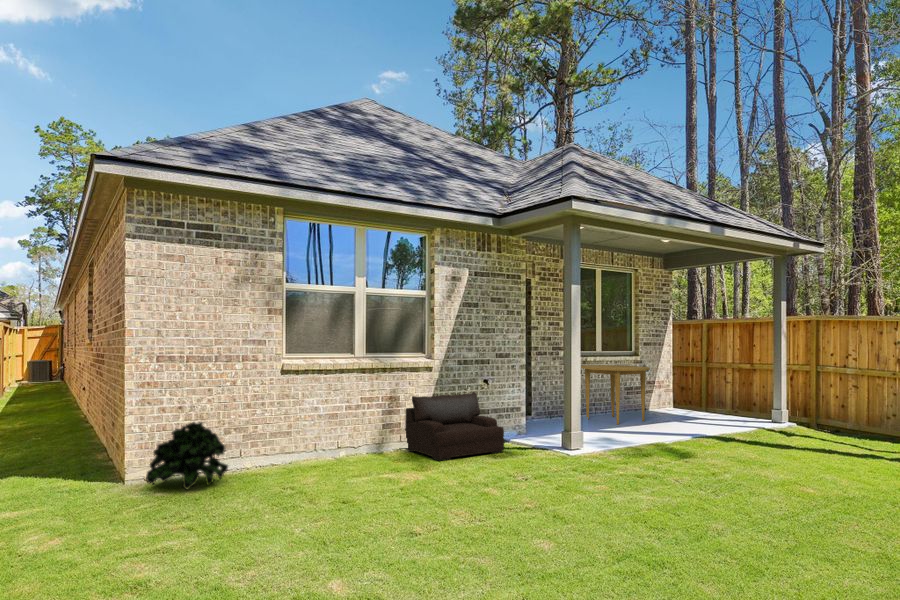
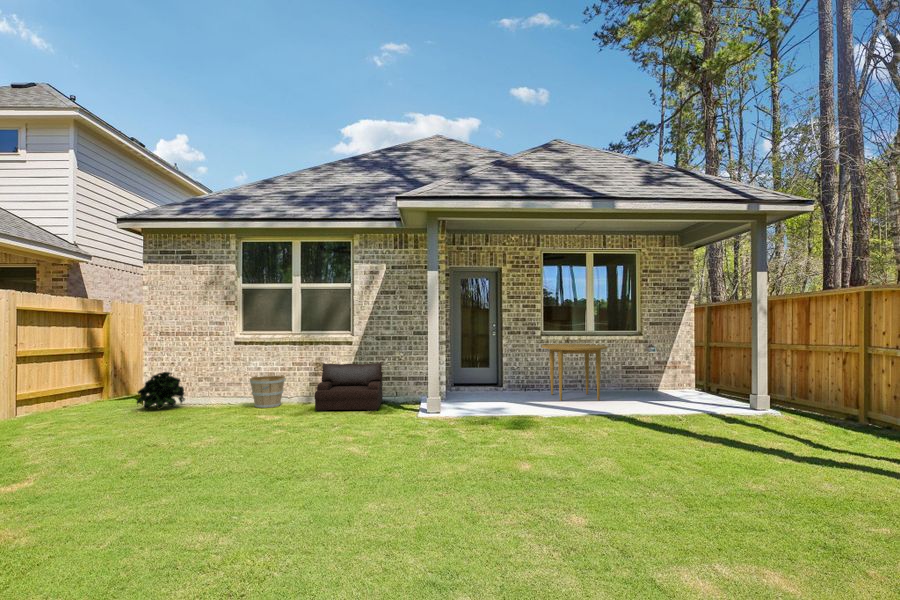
wooden bucket: none [322,416,372,466] -> present [250,375,286,408]

